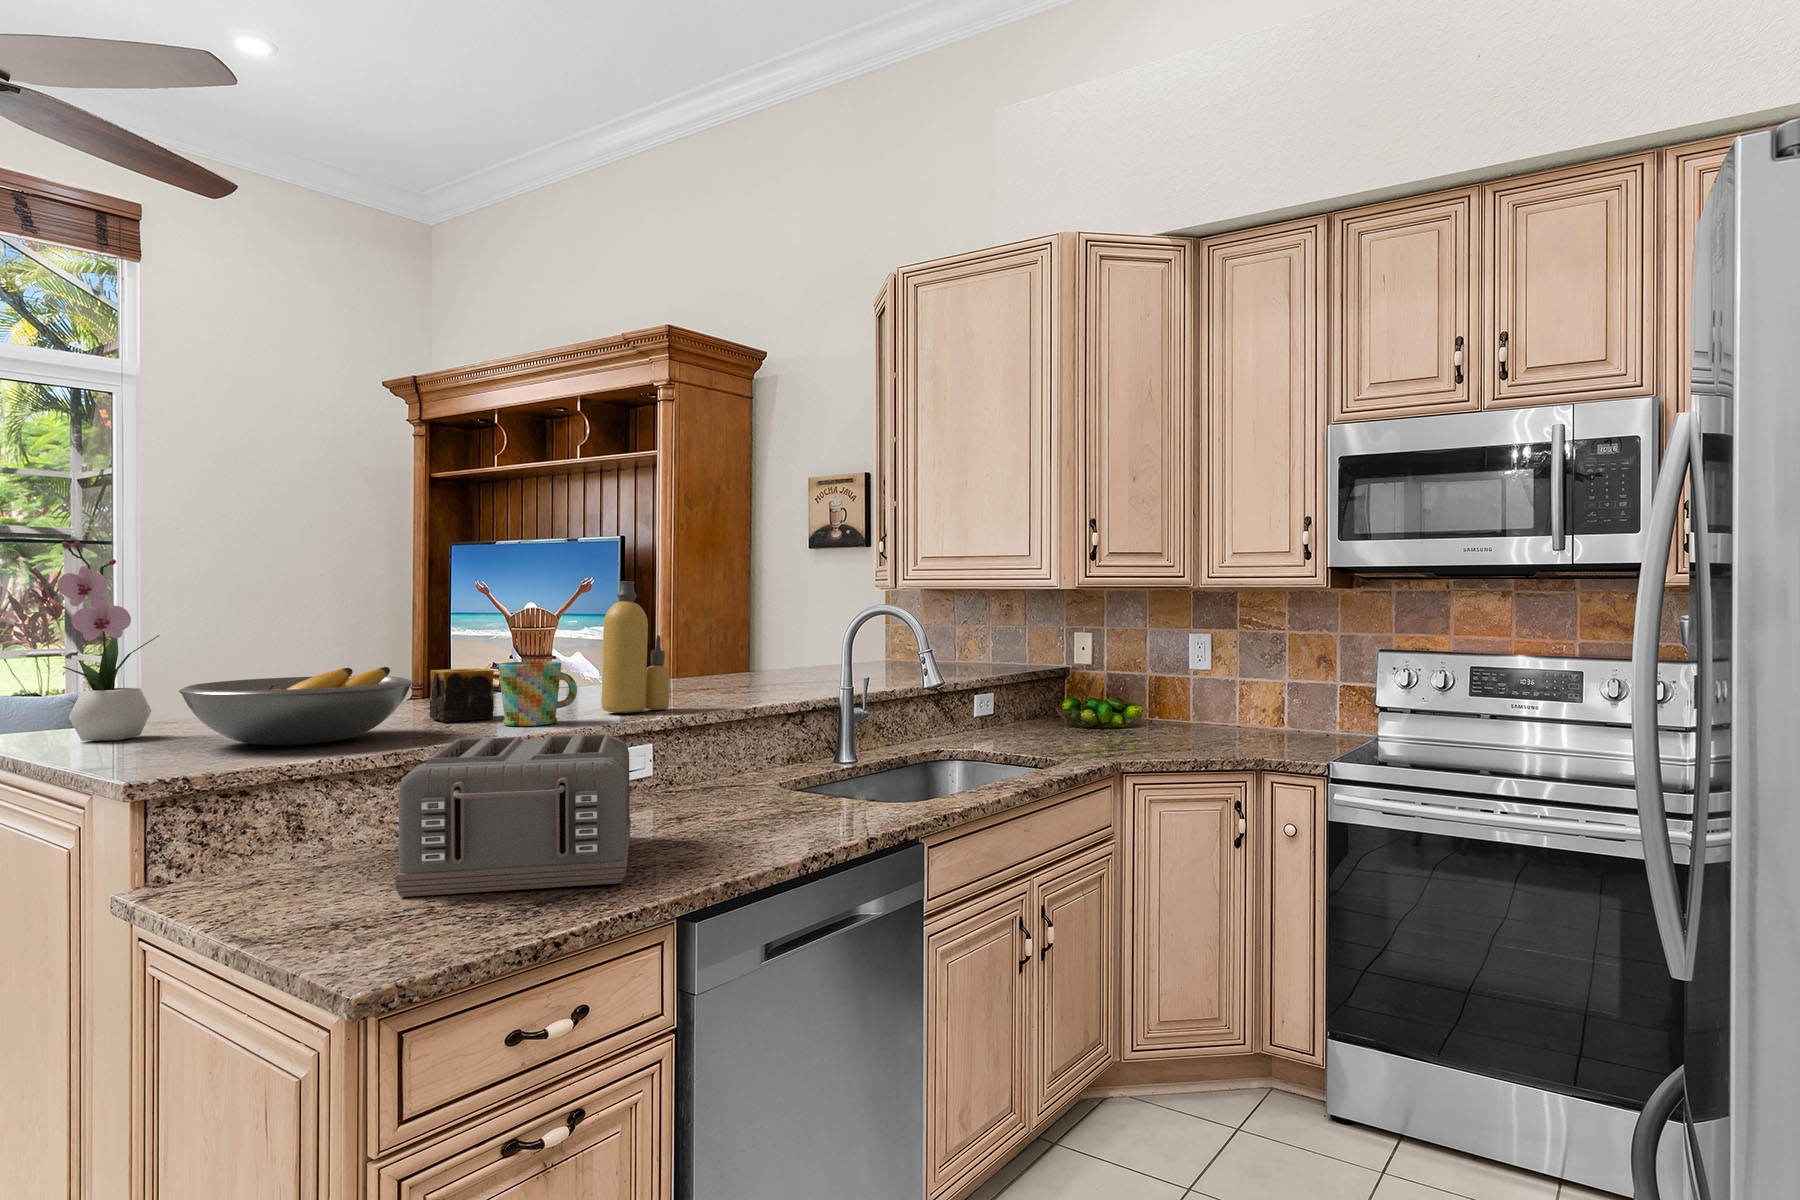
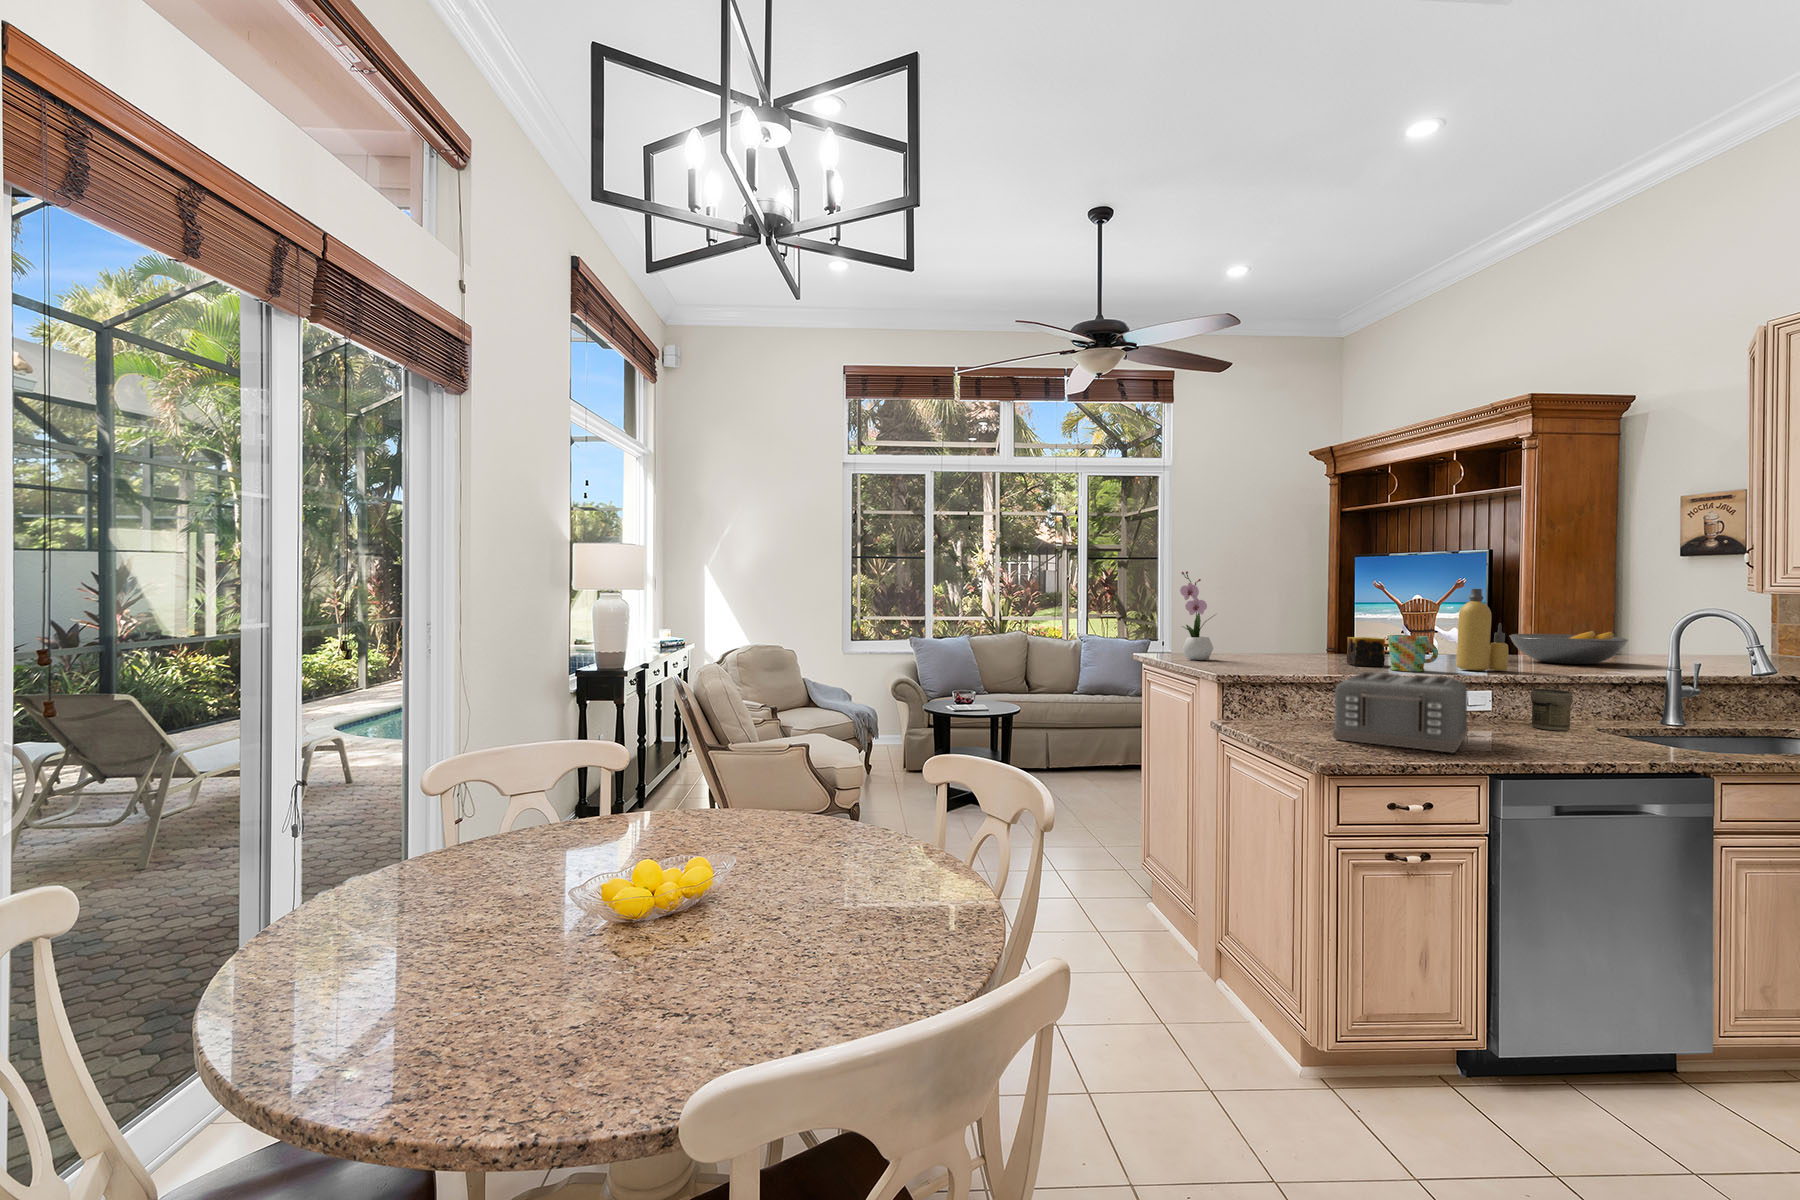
fruit bowl: present [179,667,413,745] -> present [1509,631,1628,664]
jar: none [703,733,753,797] -> present [1530,689,1573,731]

